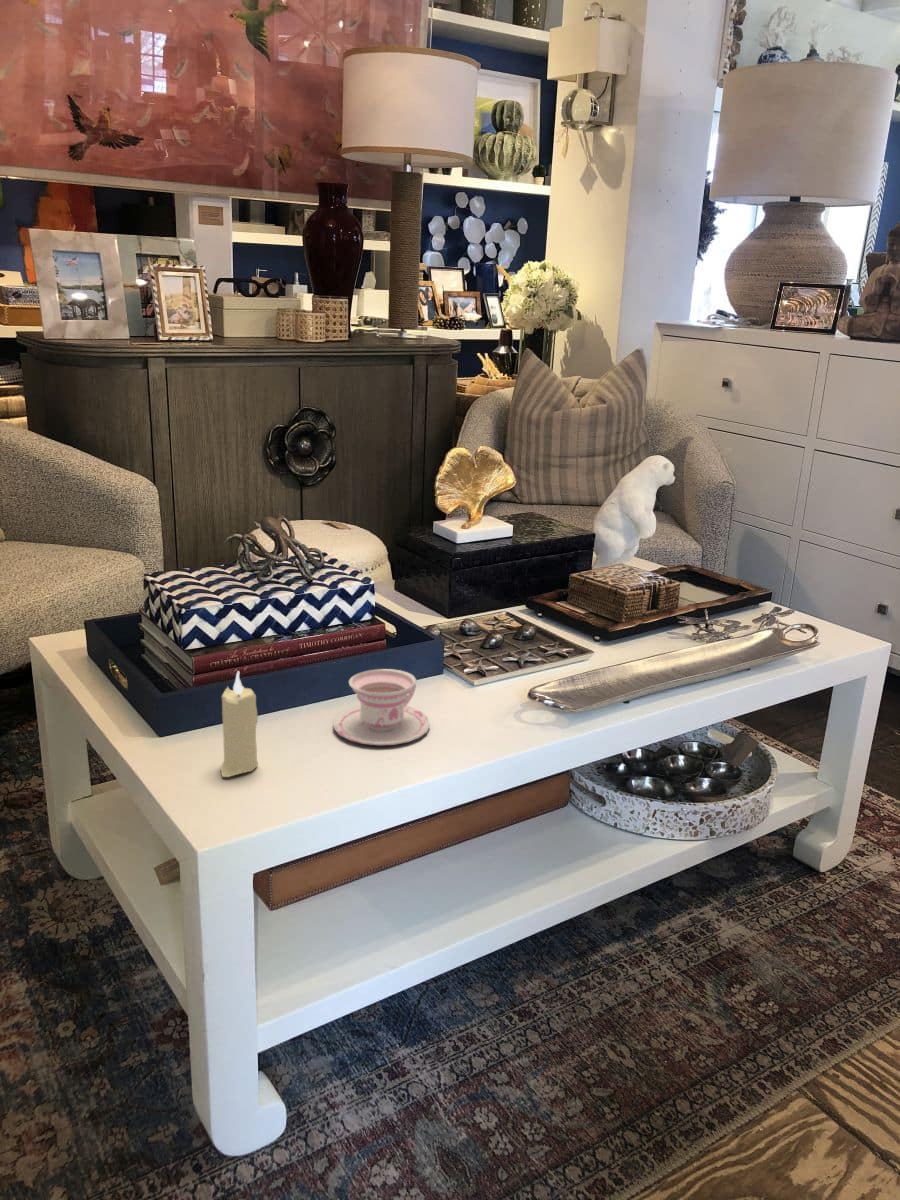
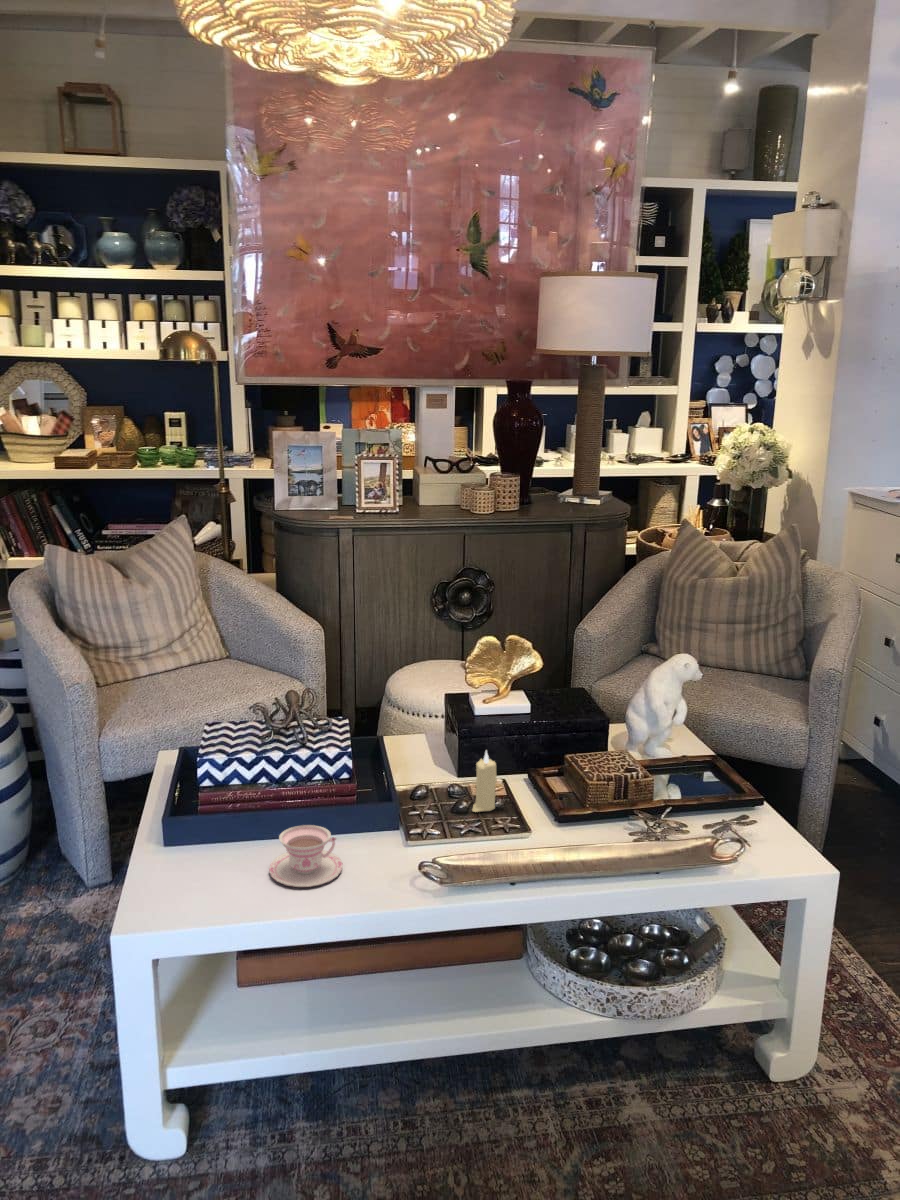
candle: present [220,671,258,777] -> present [472,751,496,812]

